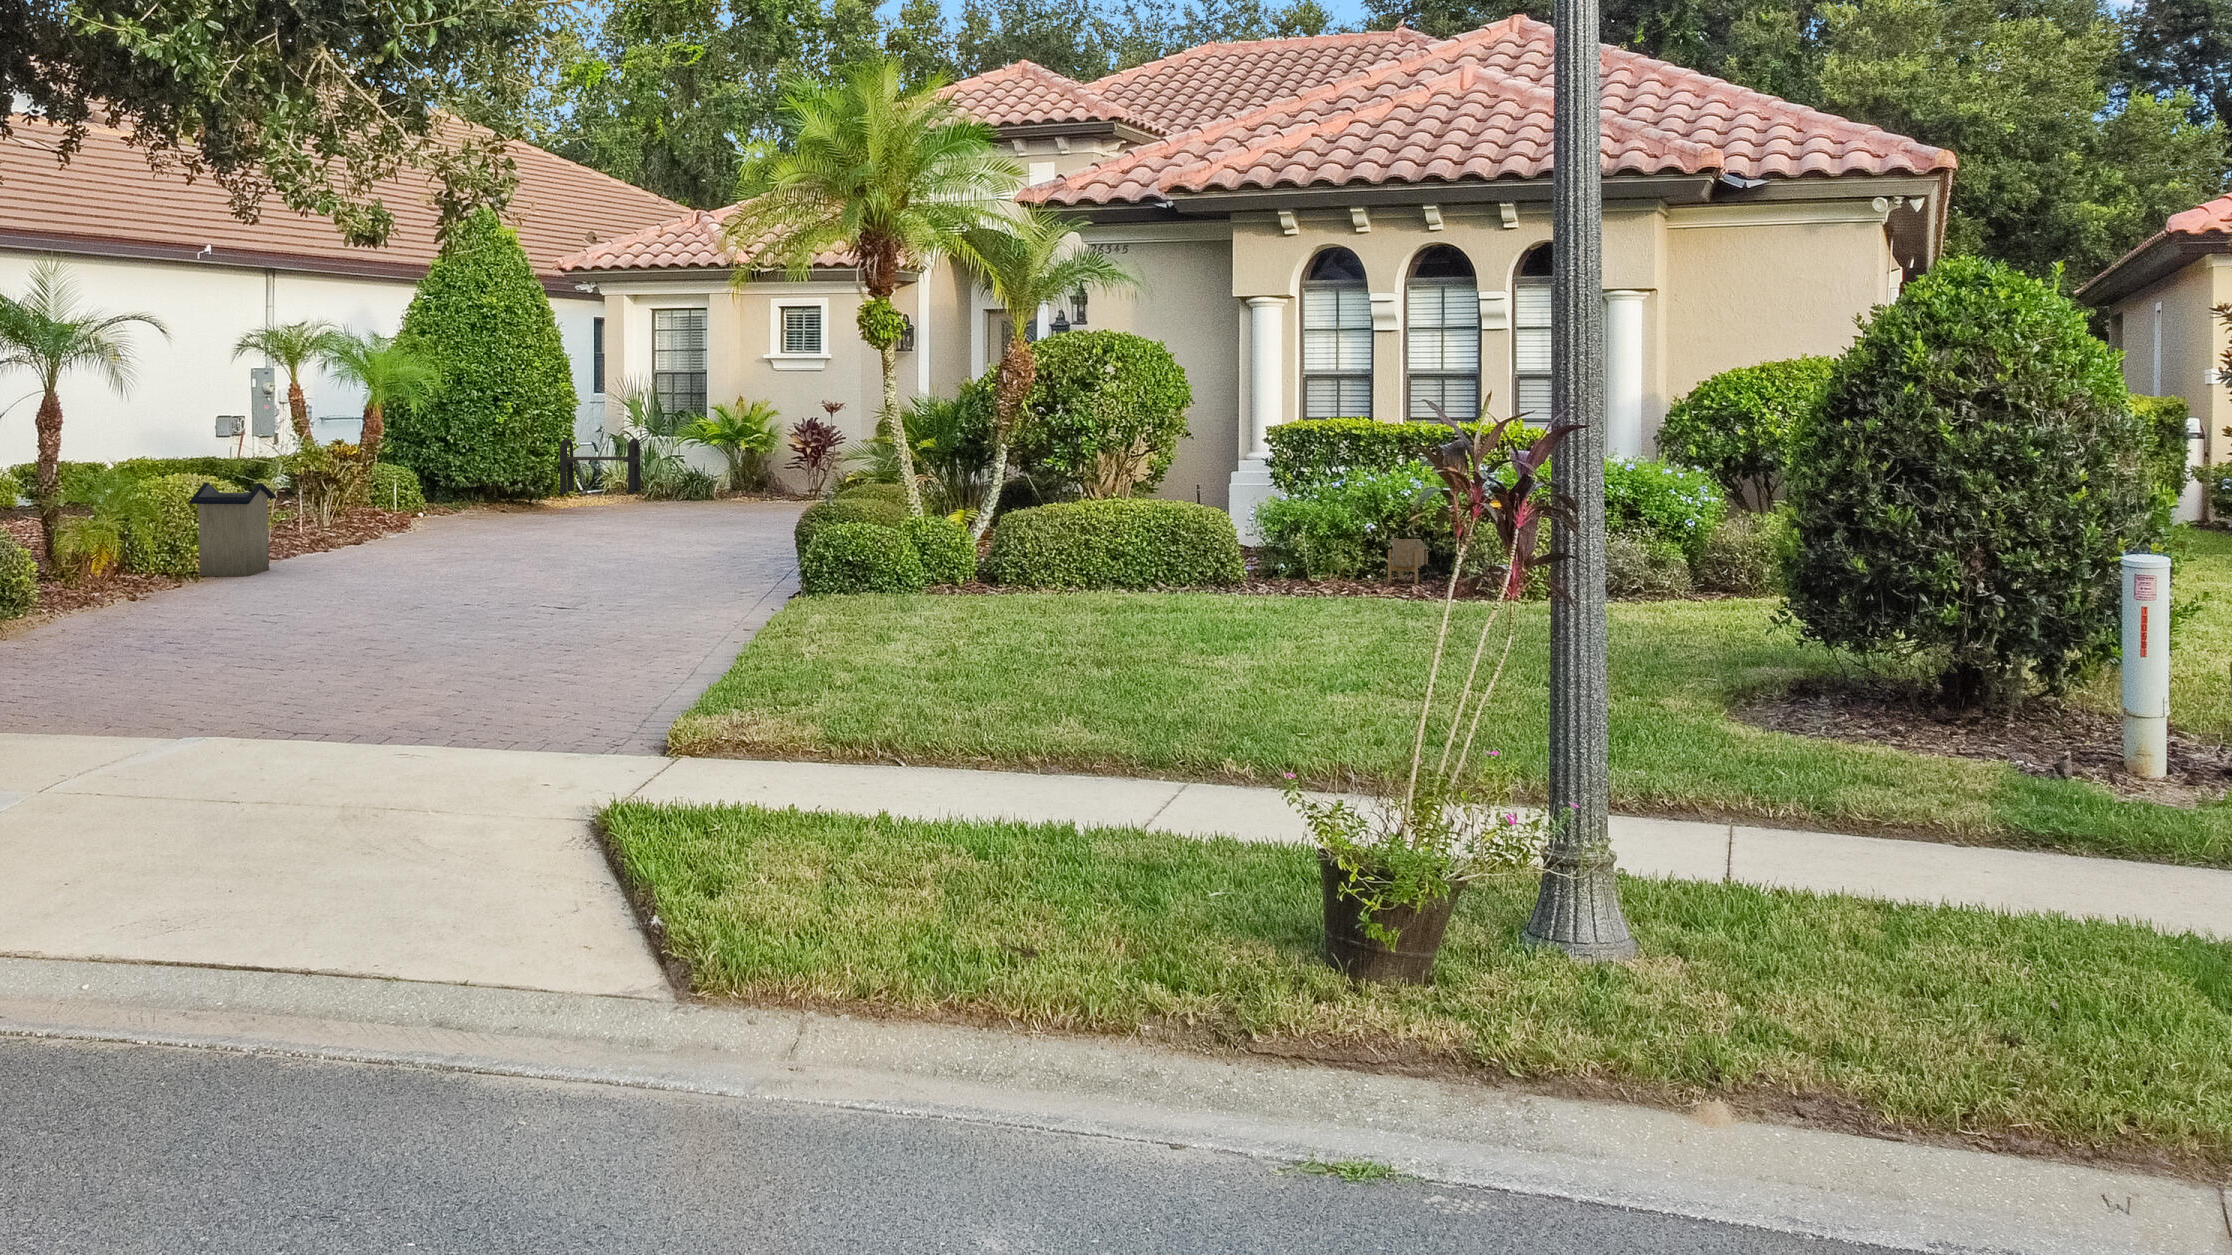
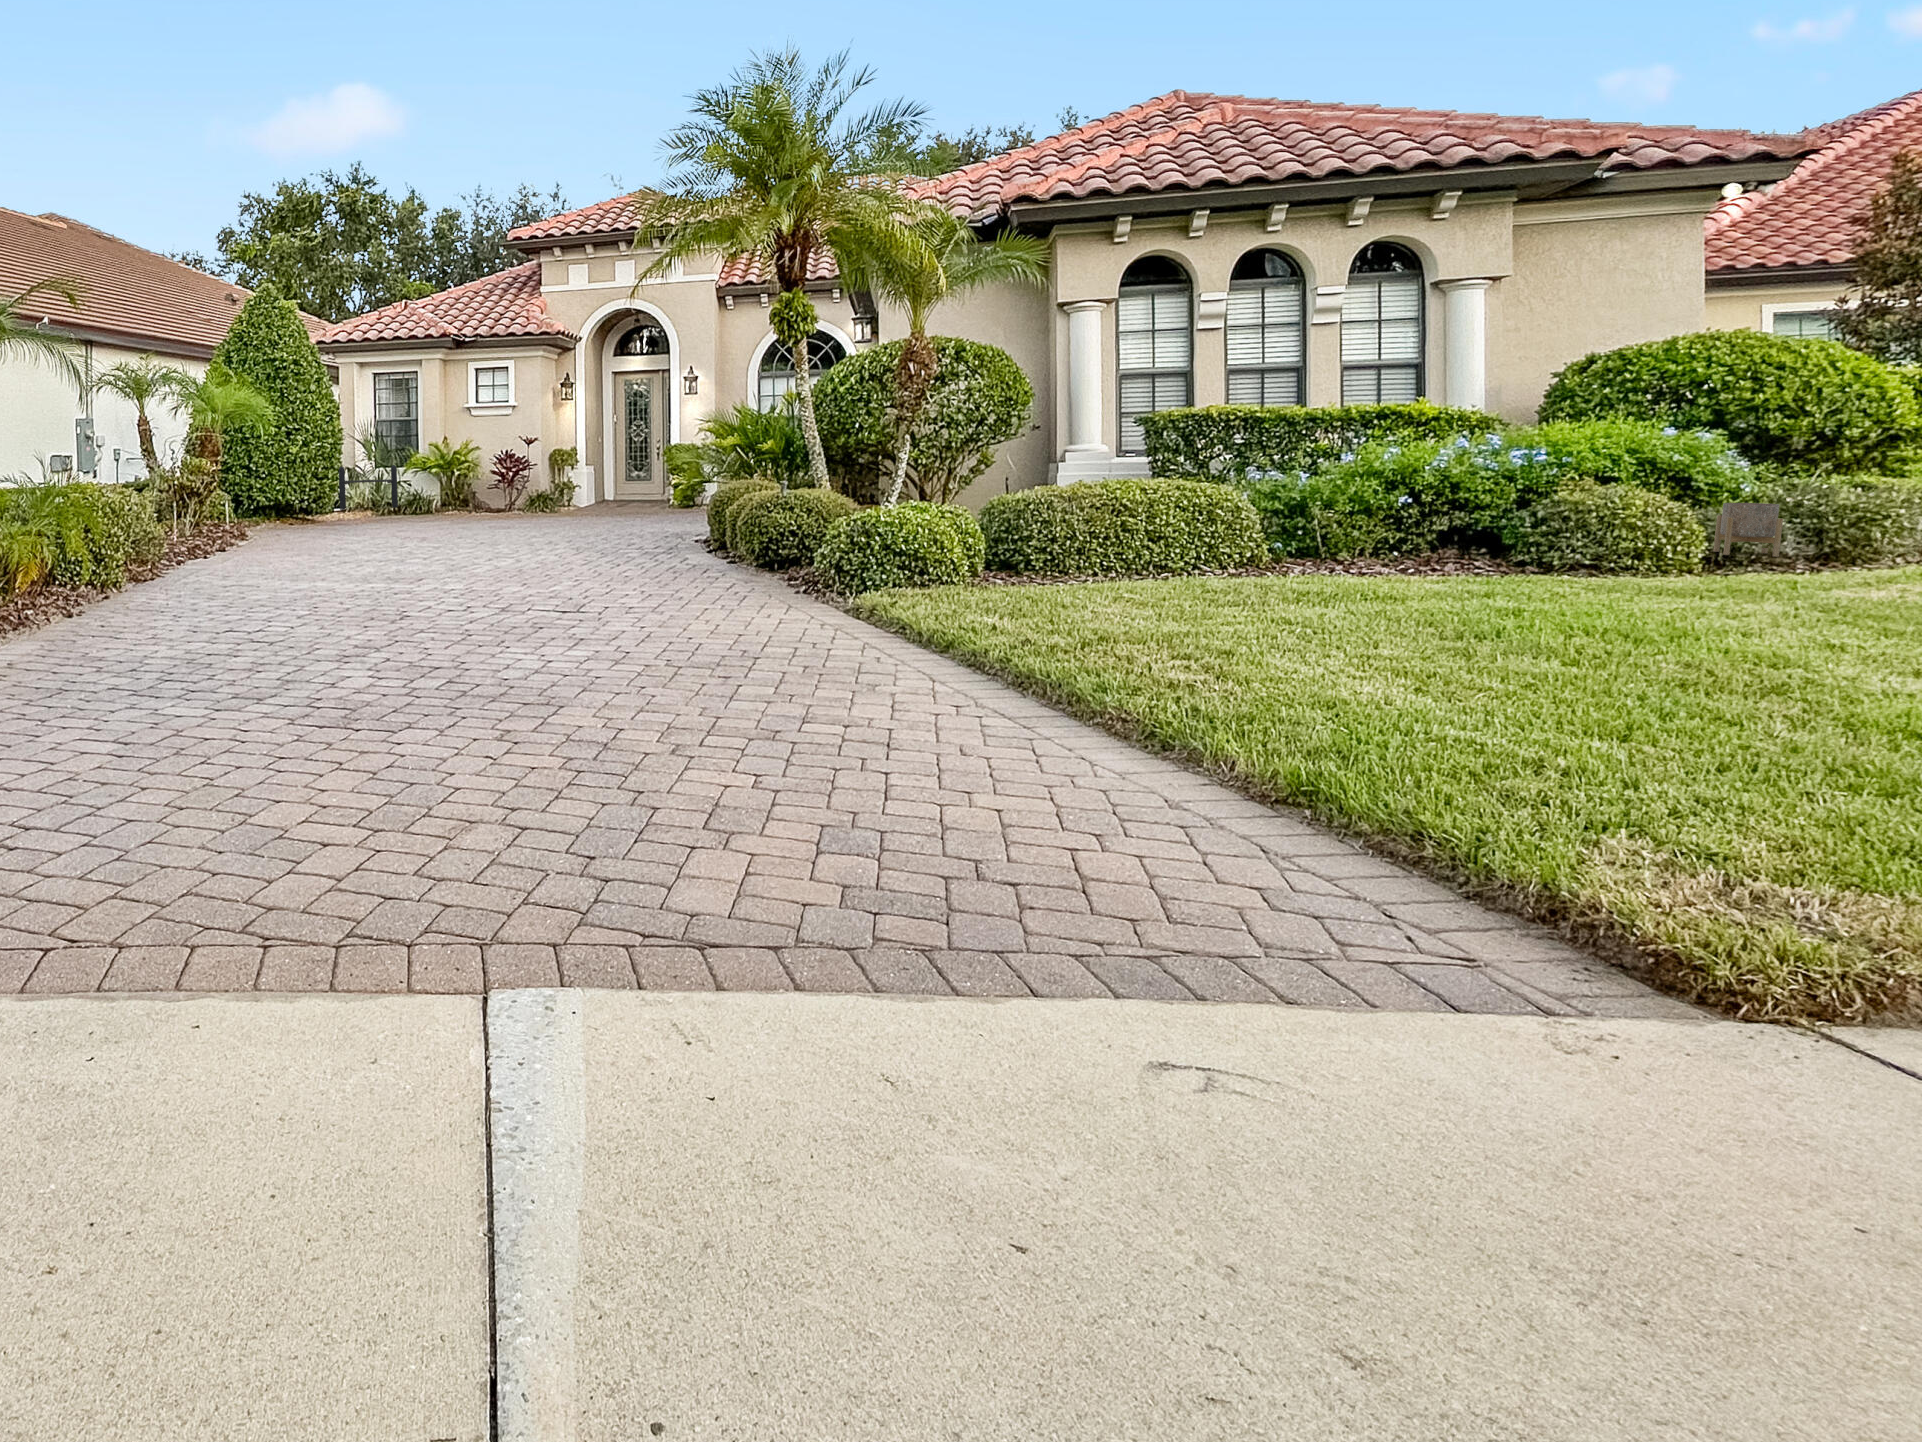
trash can: present [190,483,276,576] -> none [106,491,187,585]
planter: present [1388,538,1429,584] -> present [1713,503,1783,557]

